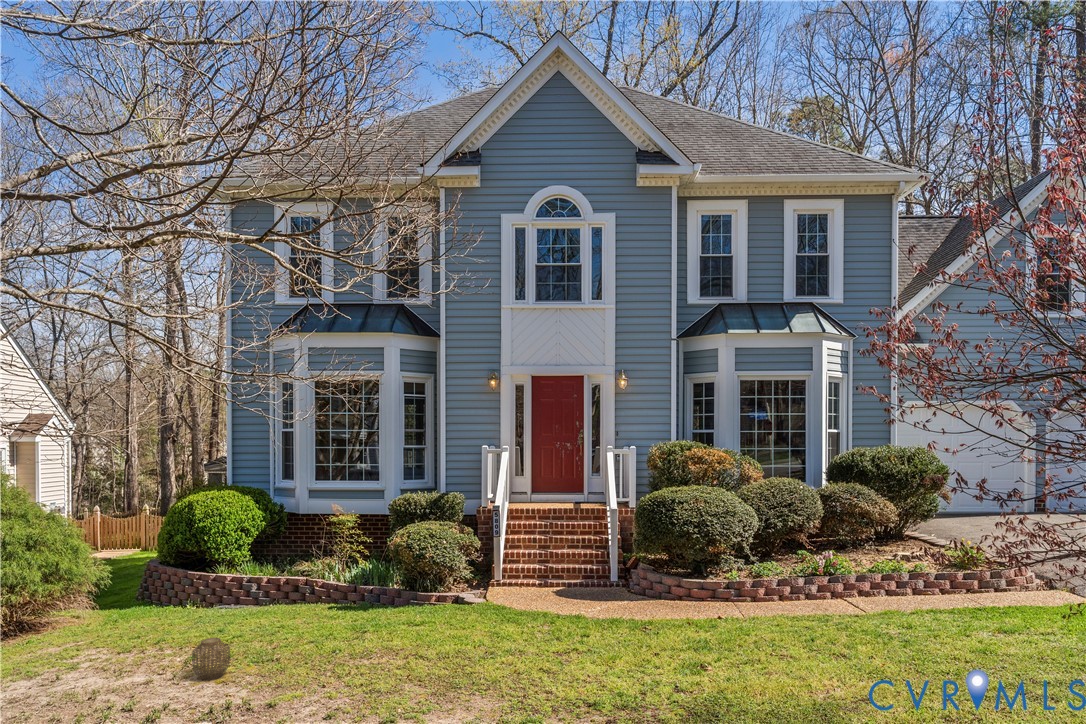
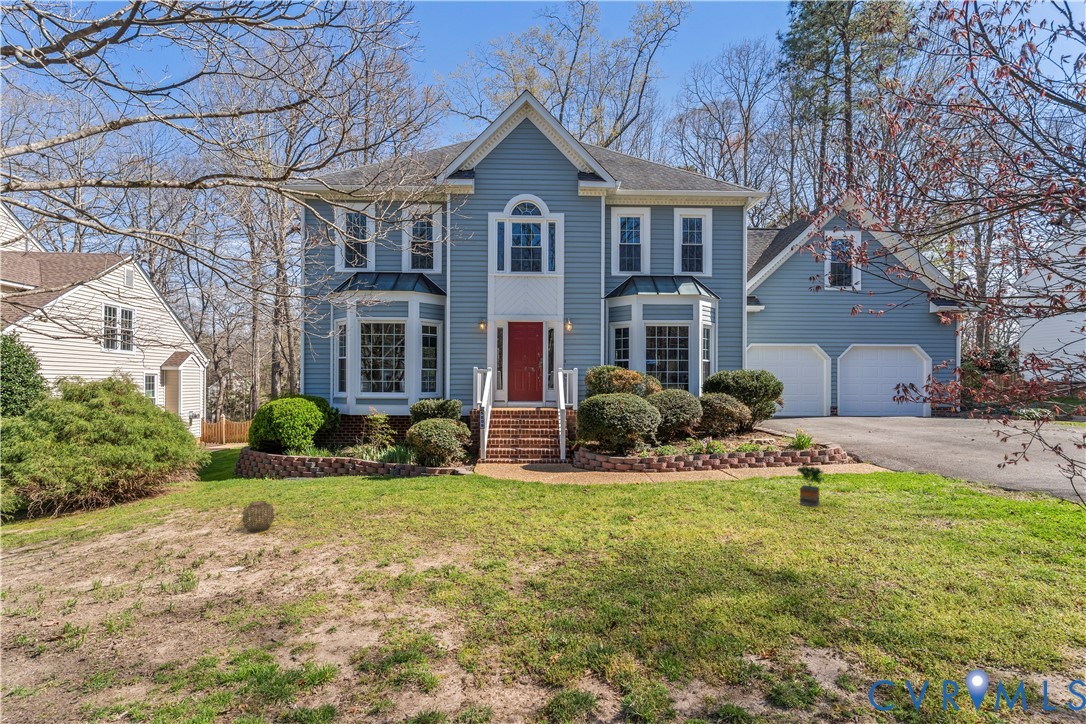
potted tree: none [937,596,976,655] -> present [797,466,824,507]

